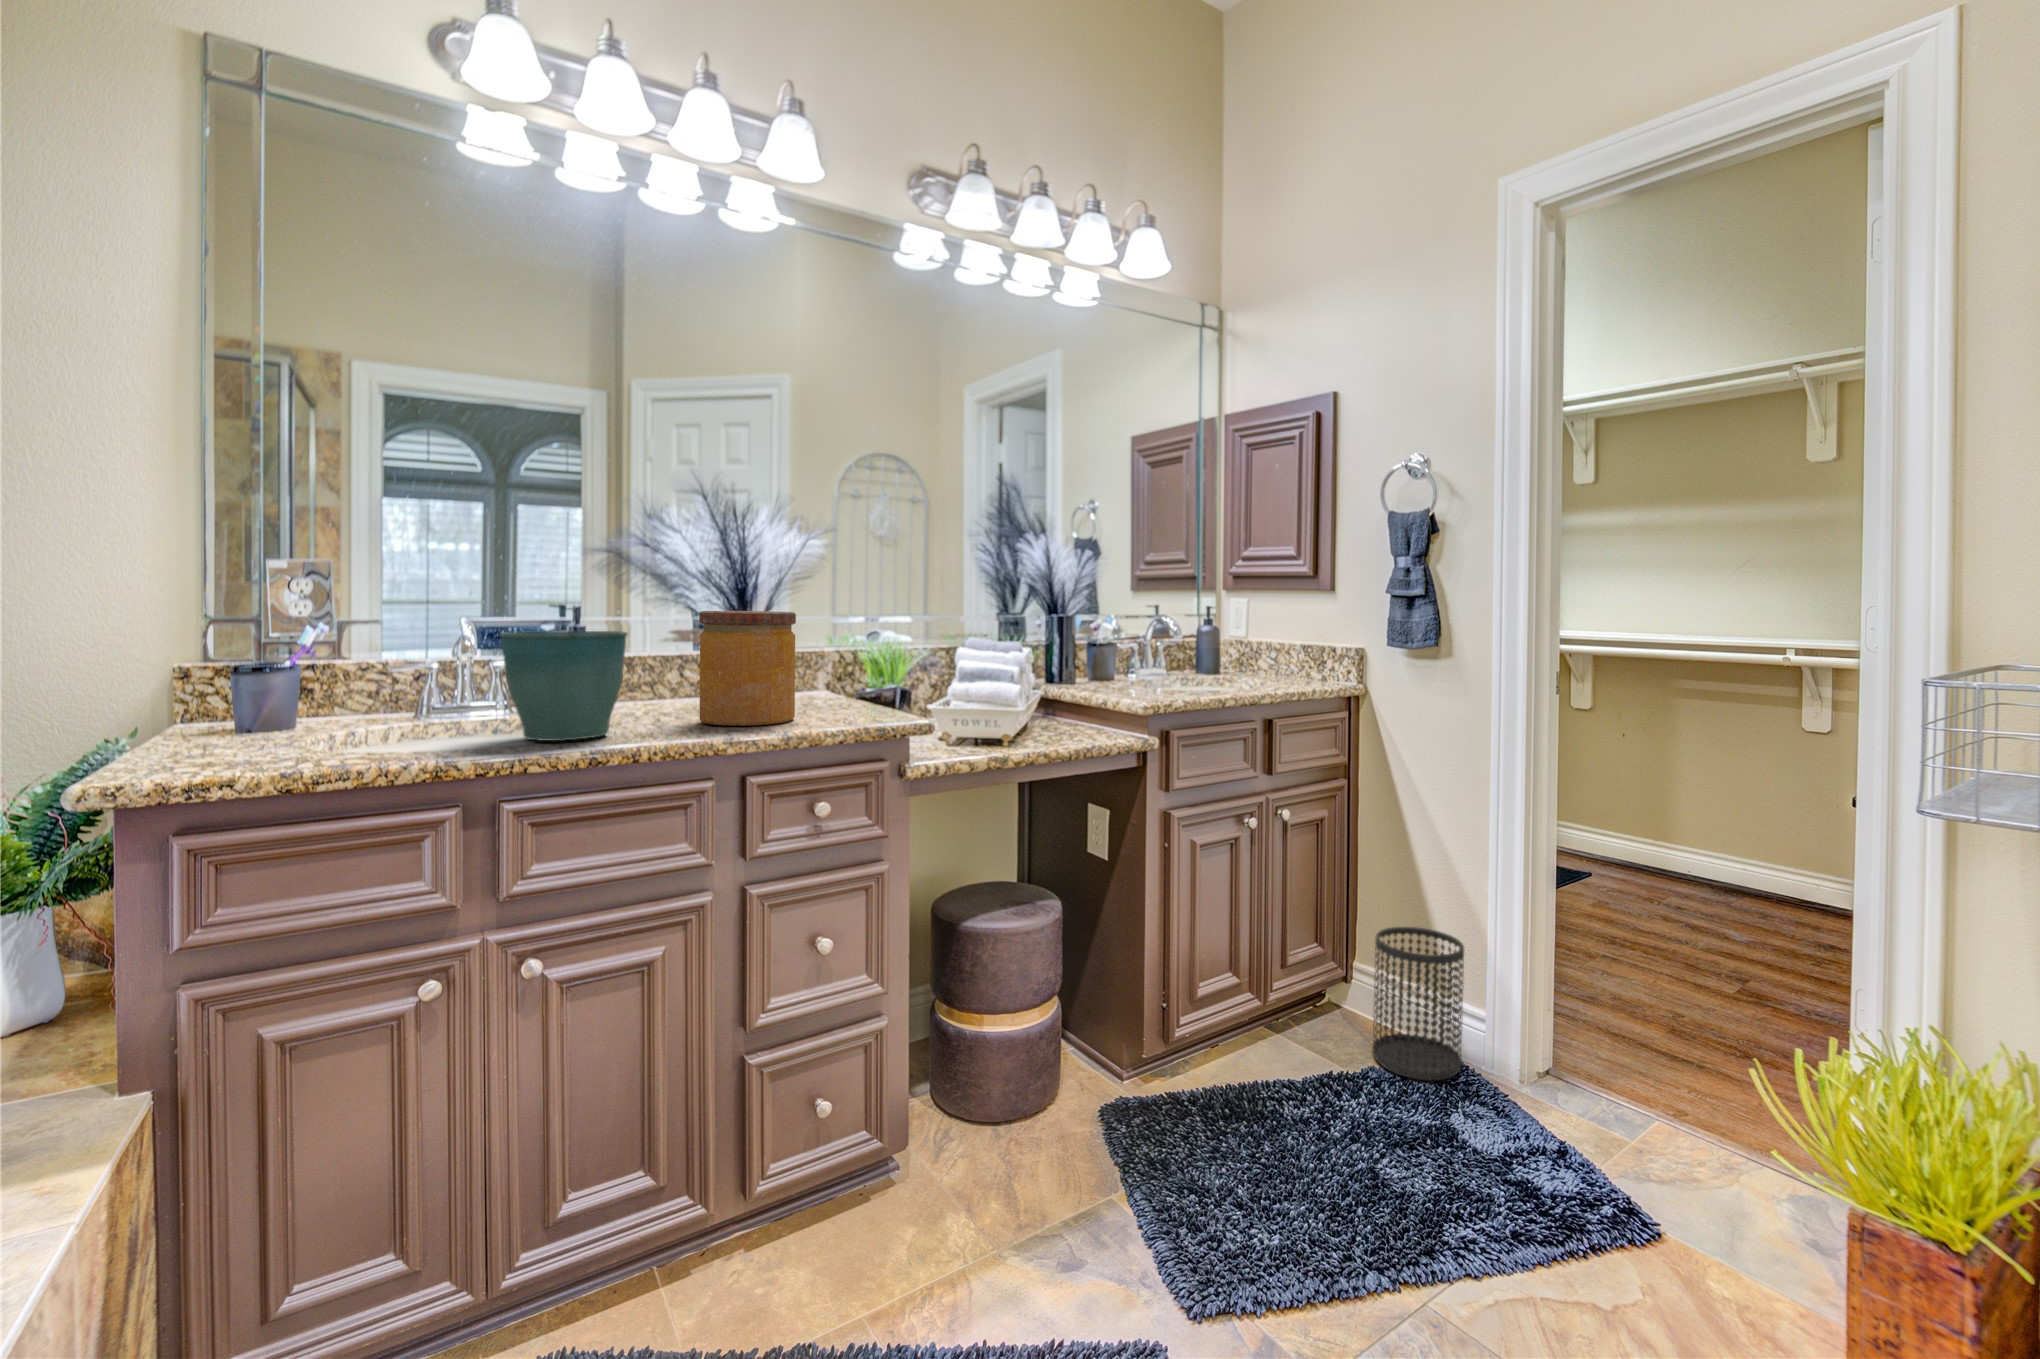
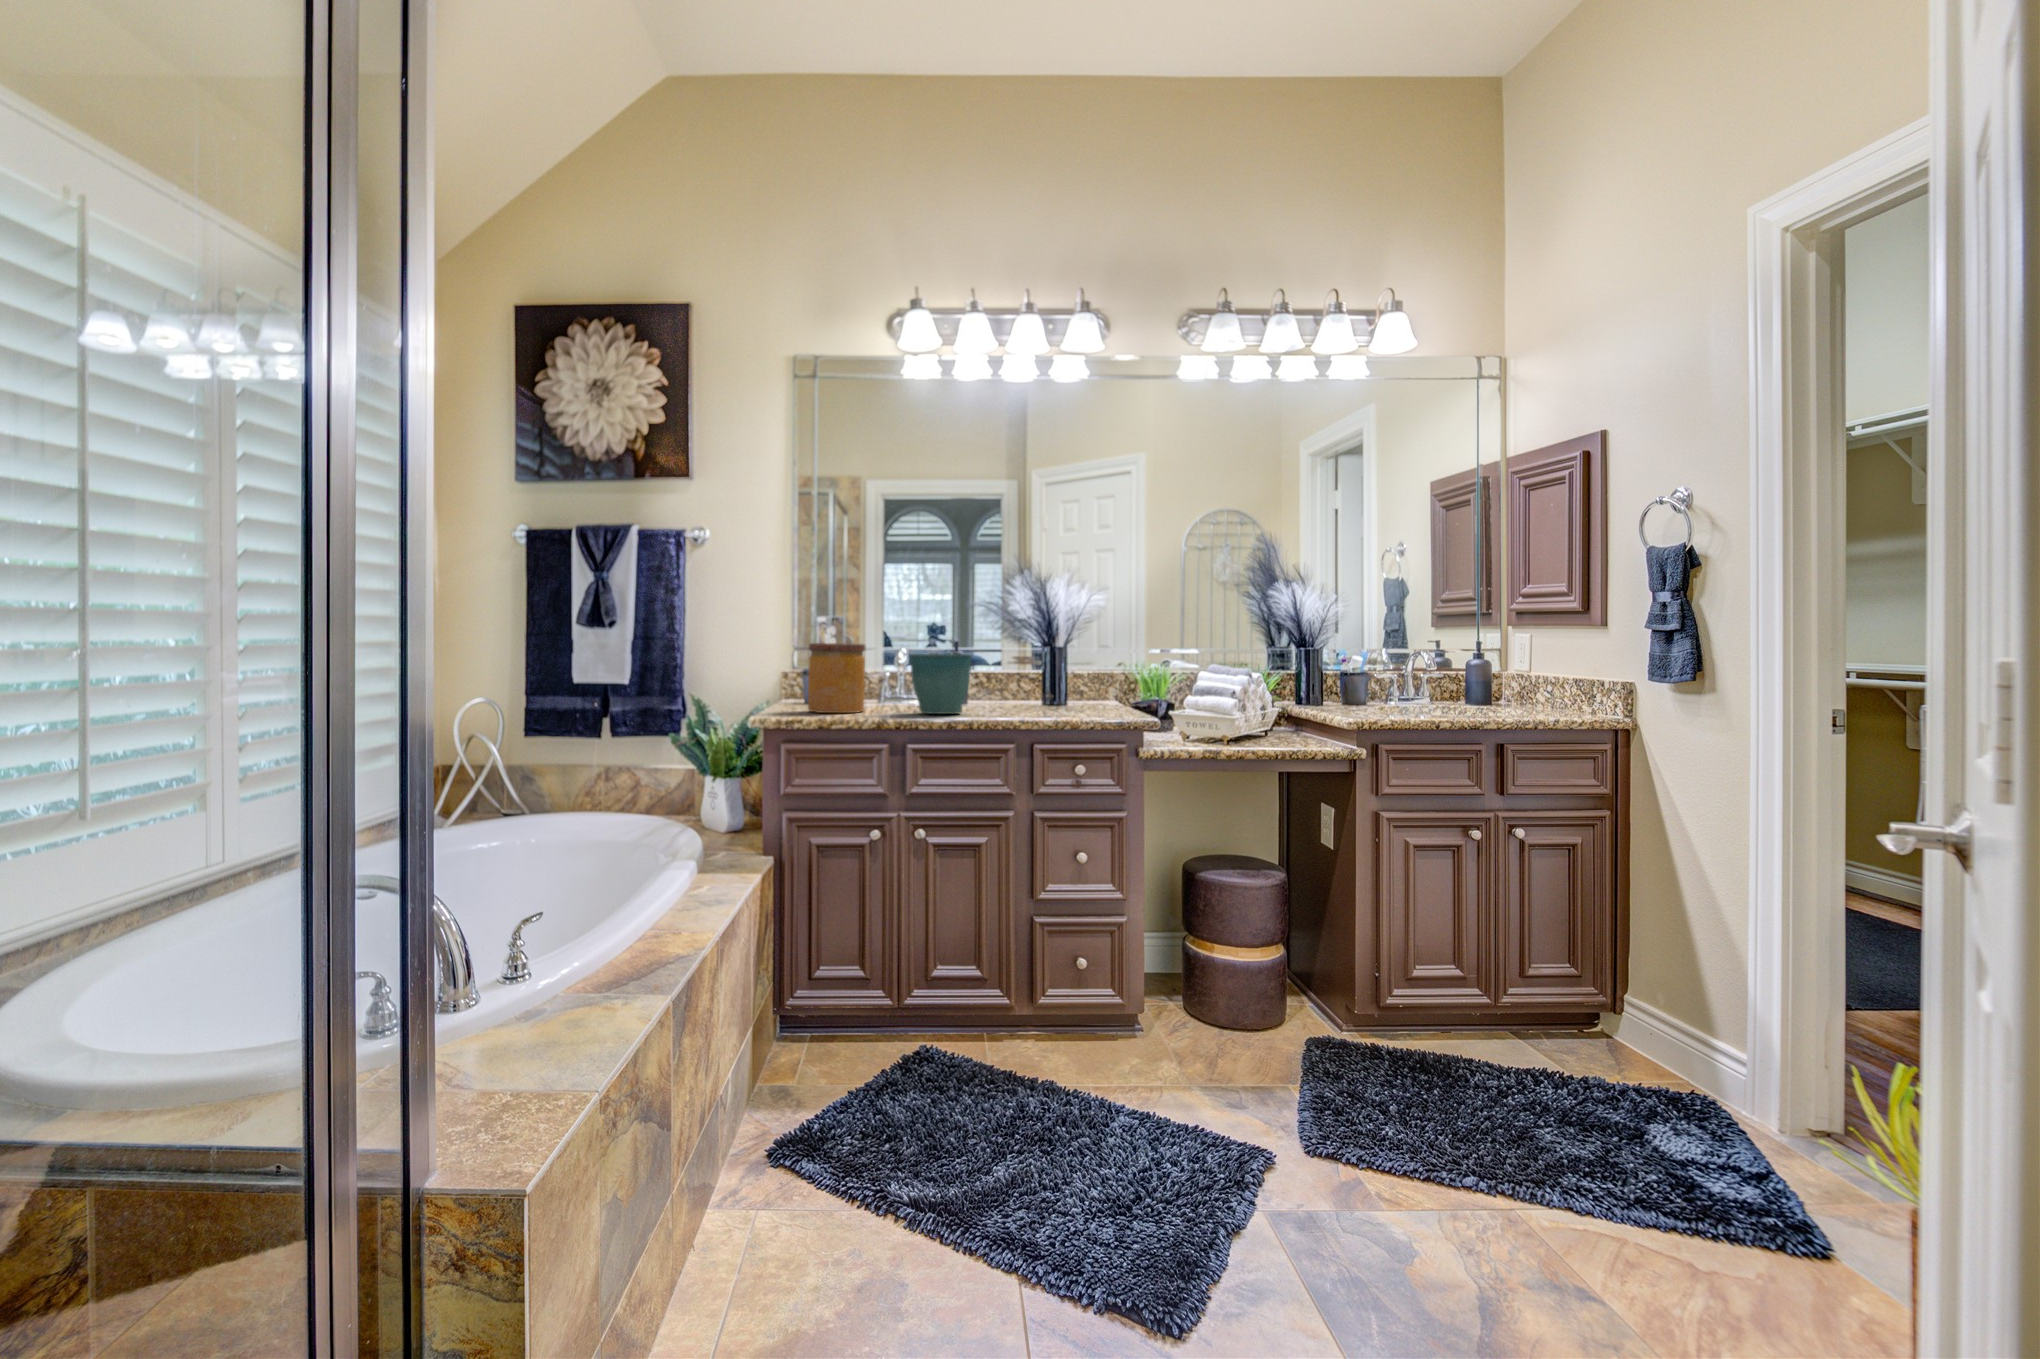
jar: present [699,611,796,726] -> present [808,643,865,713]
wastebasket: present [1373,927,1464,1080] -> none [1607,952,1711,1105]

